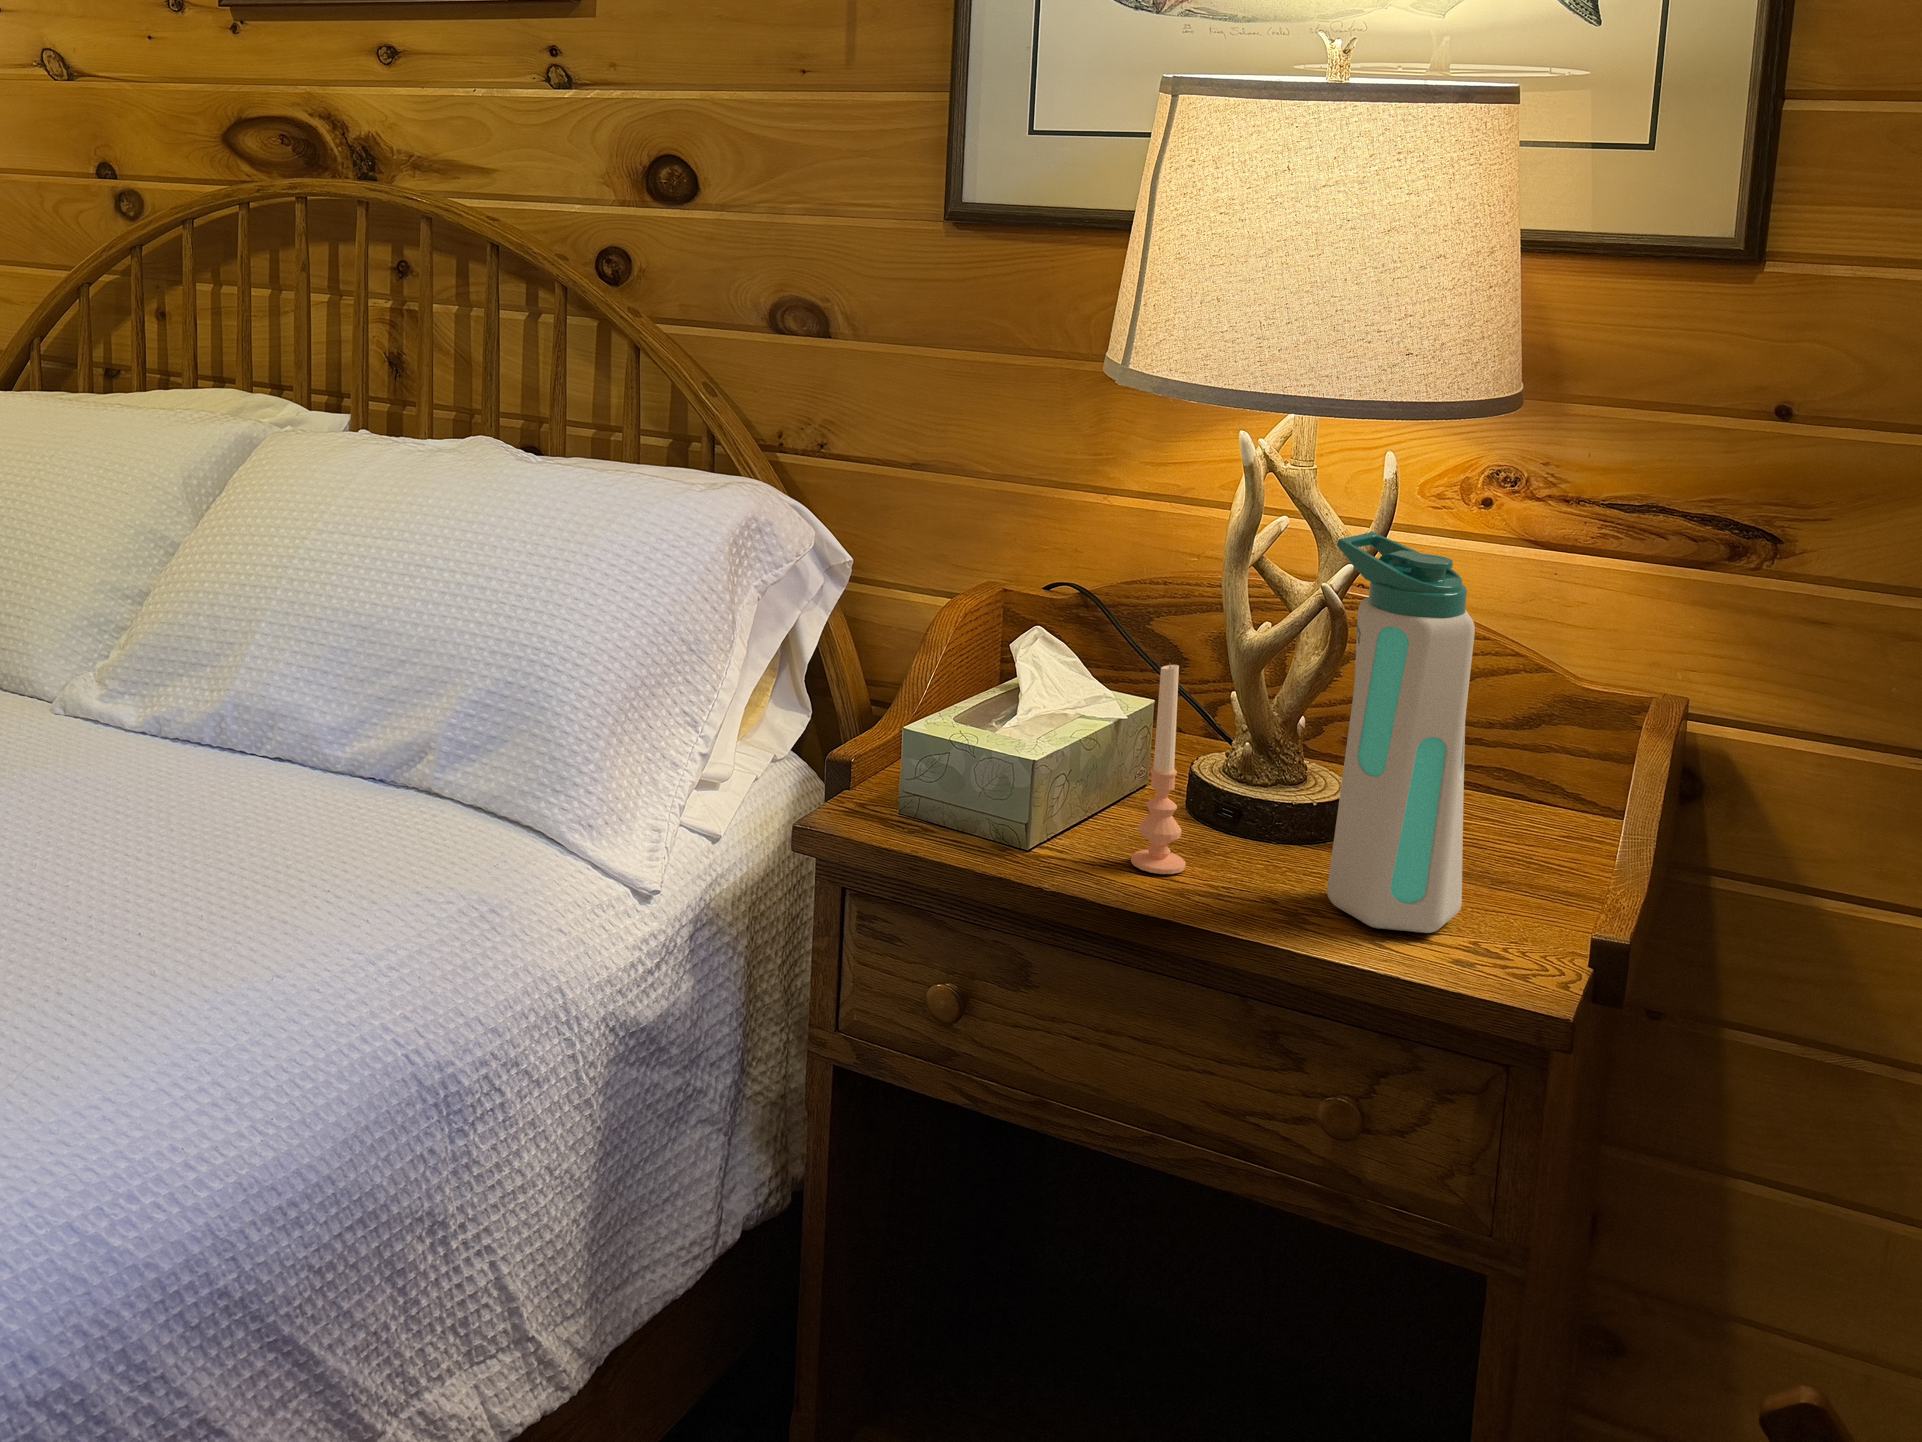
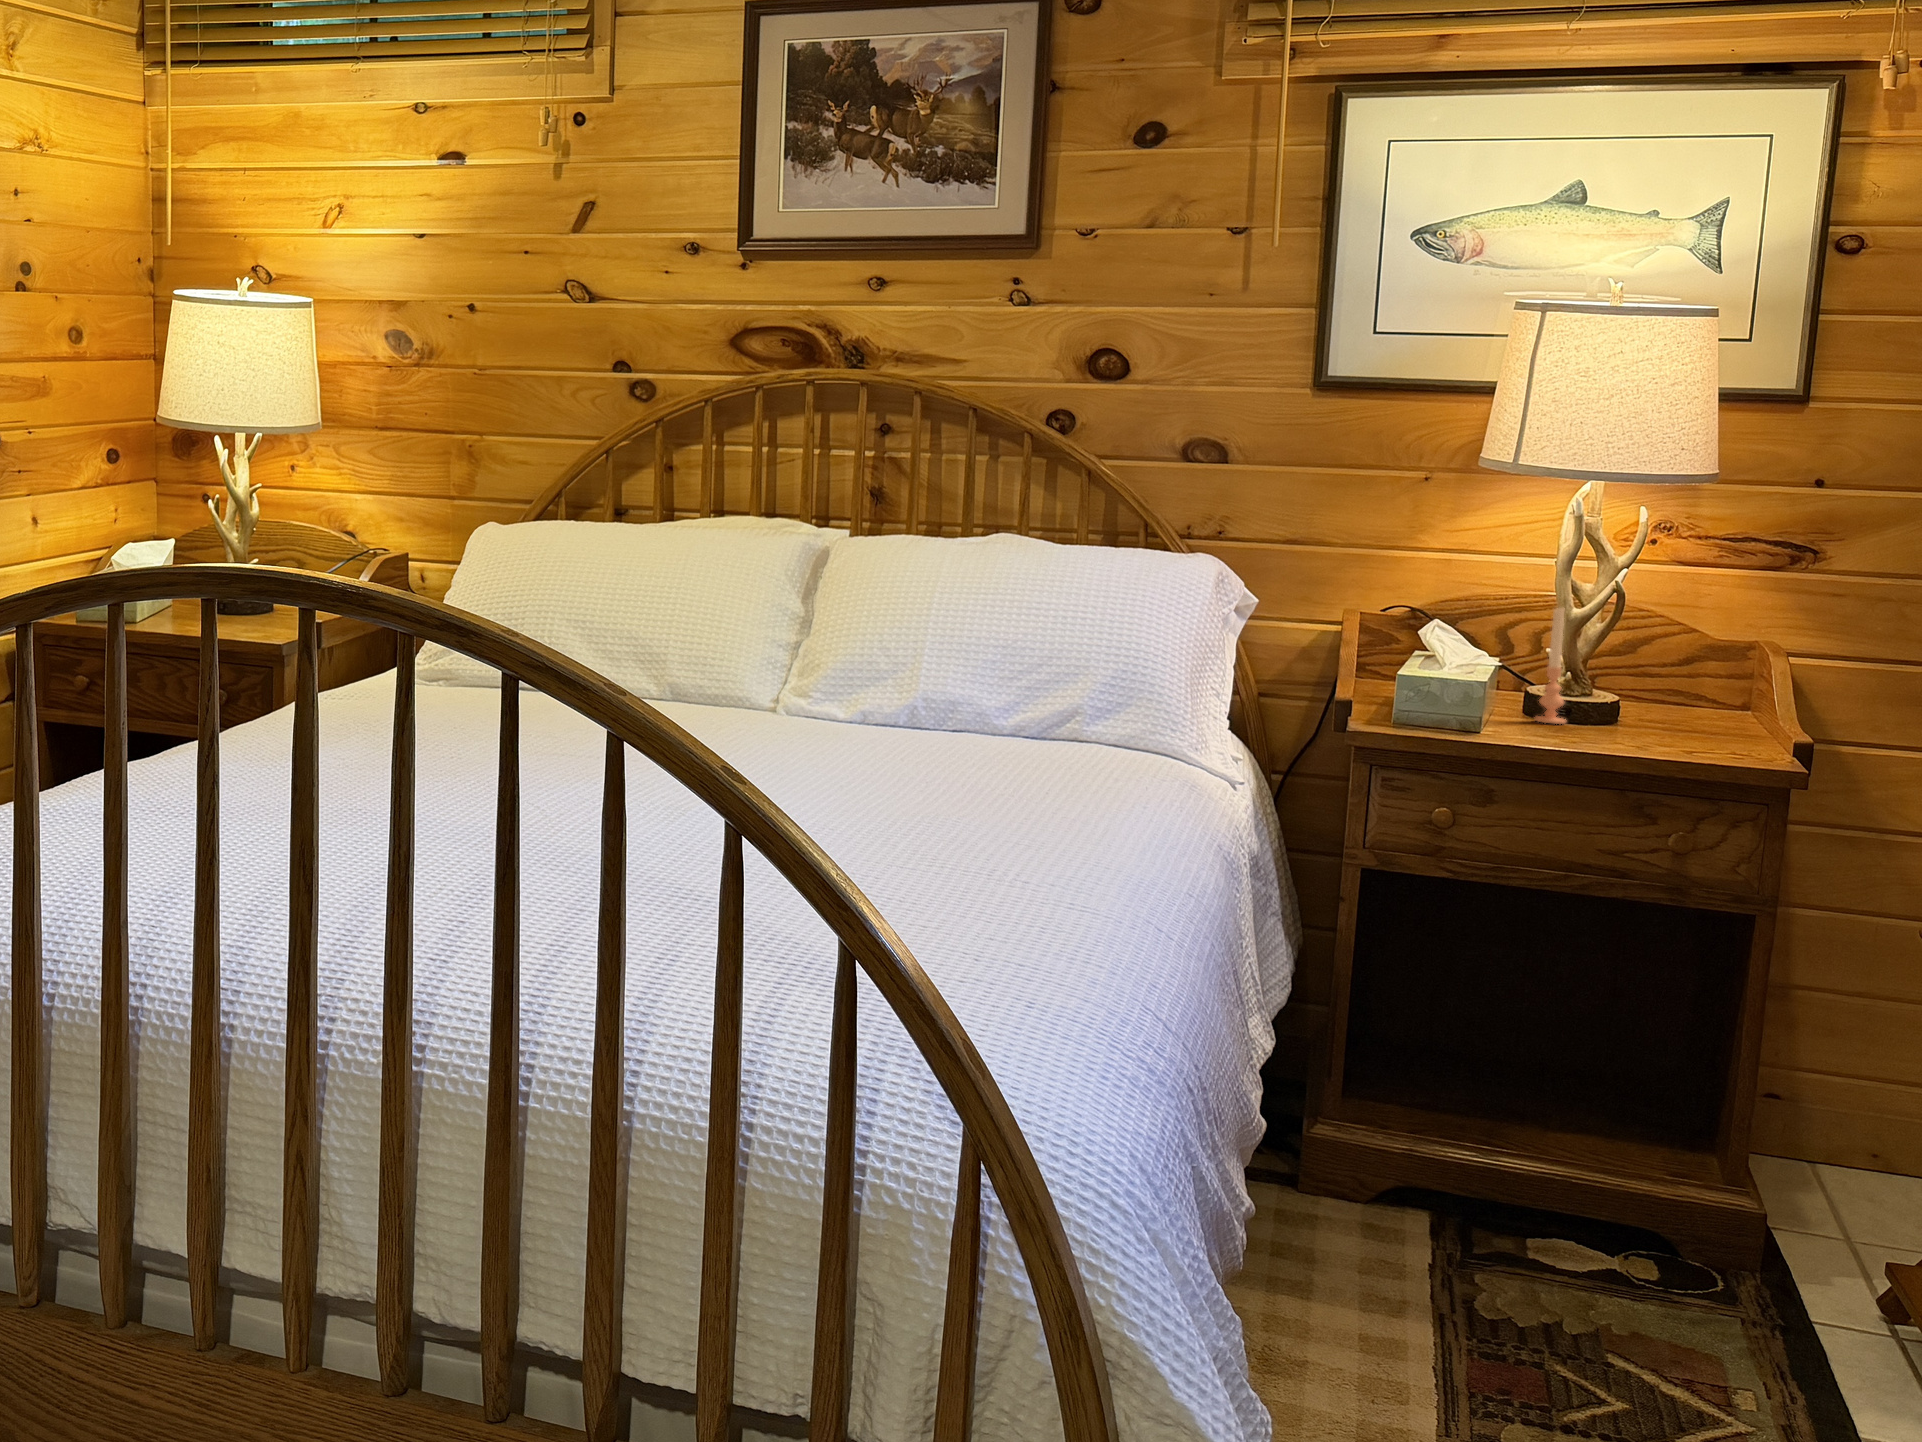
water bottle: present [1327,532,1475,933] -> none [1655,529,1737,736]

